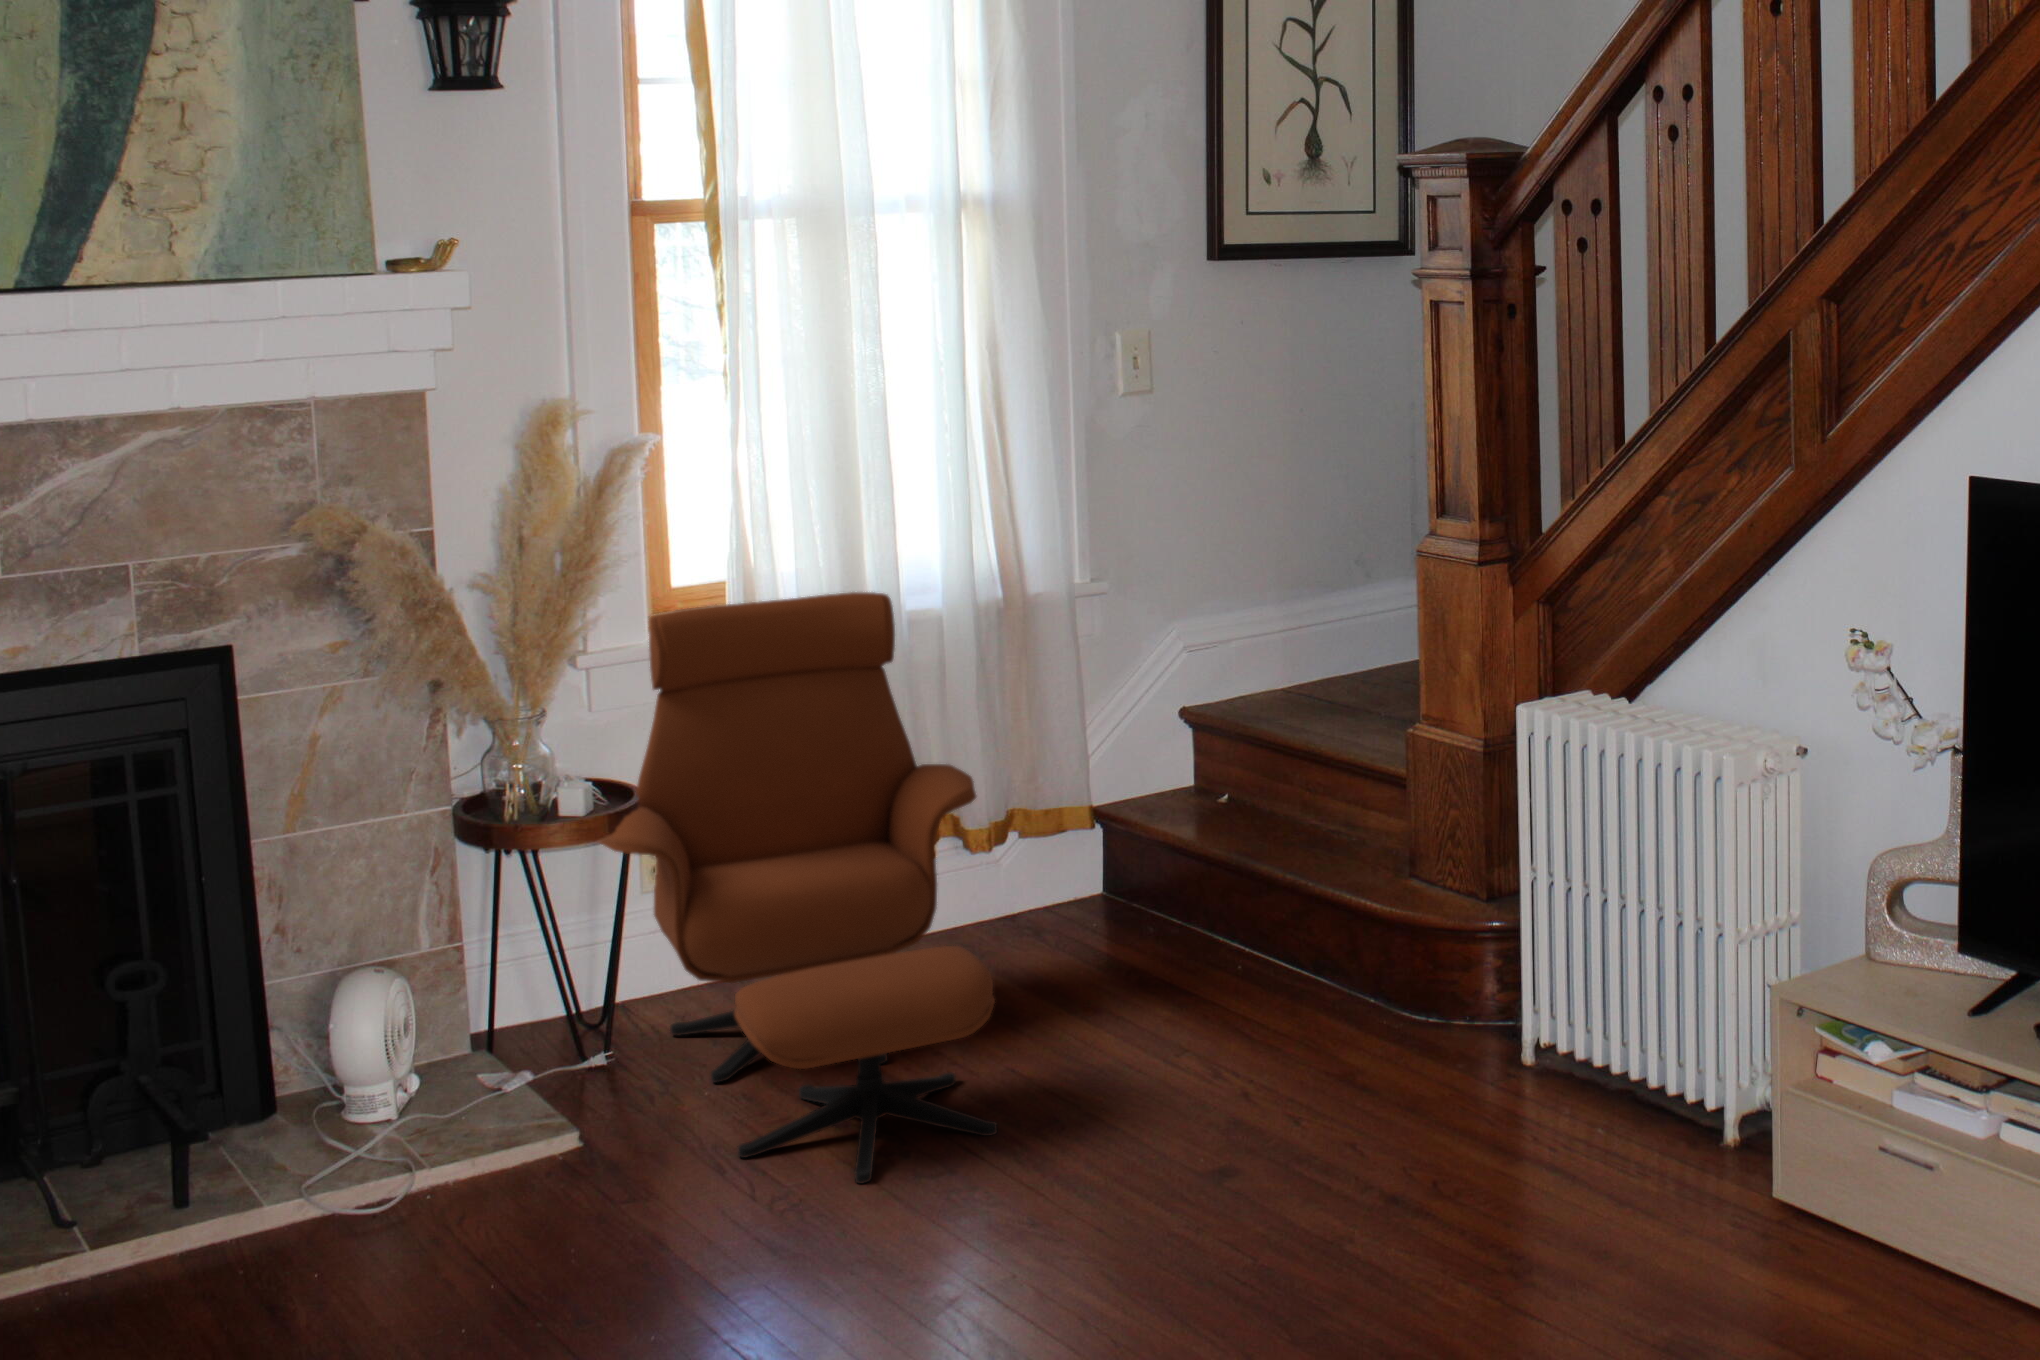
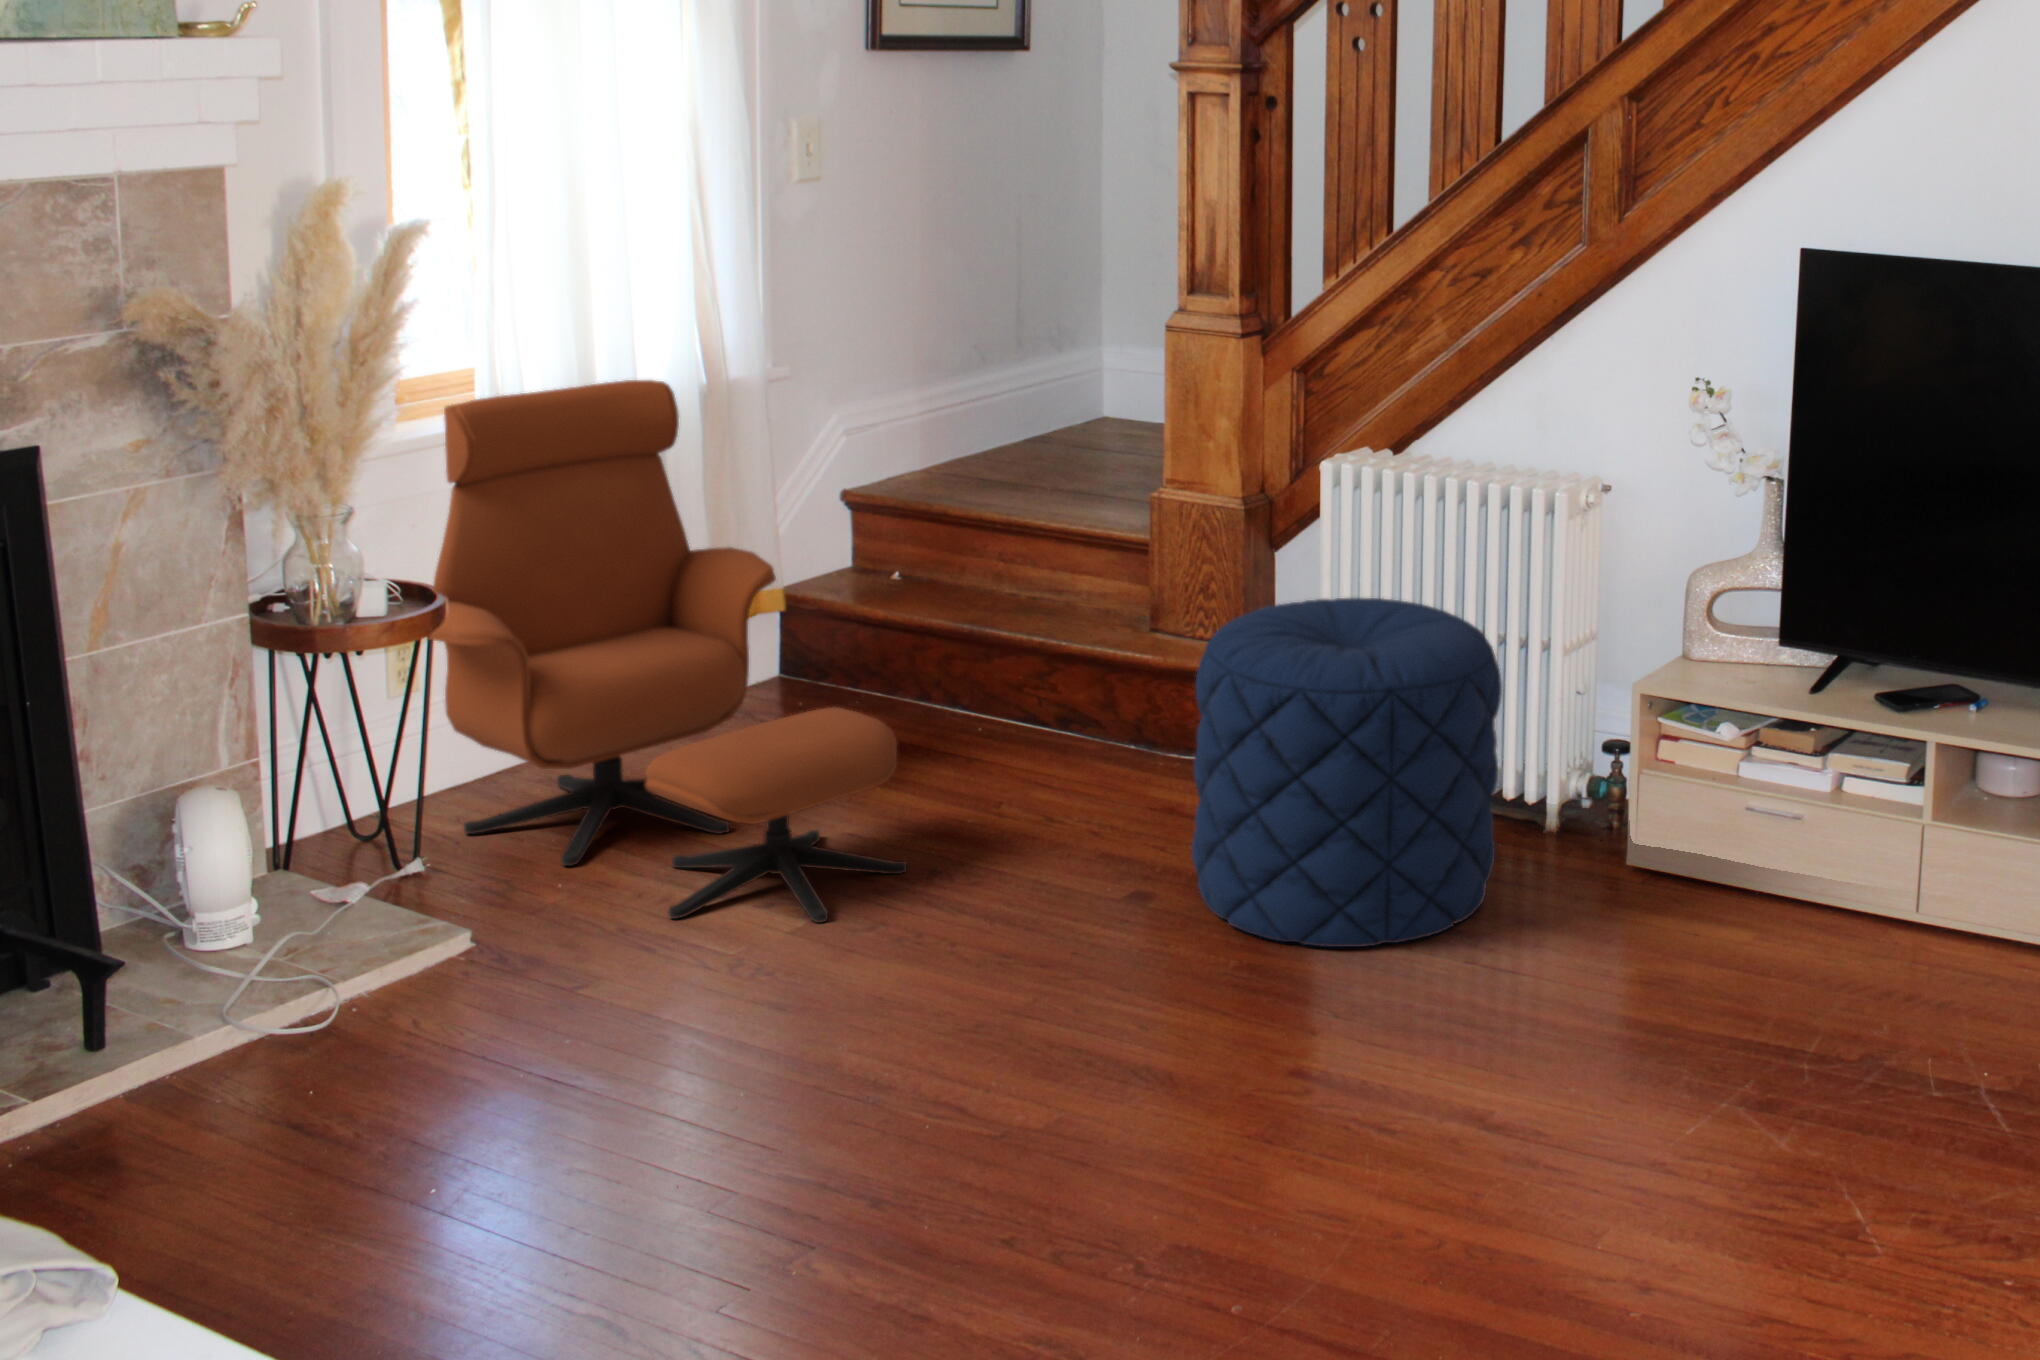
pouf: none [1219,876,1575,1311] -> present [1192,598,1502,947]

